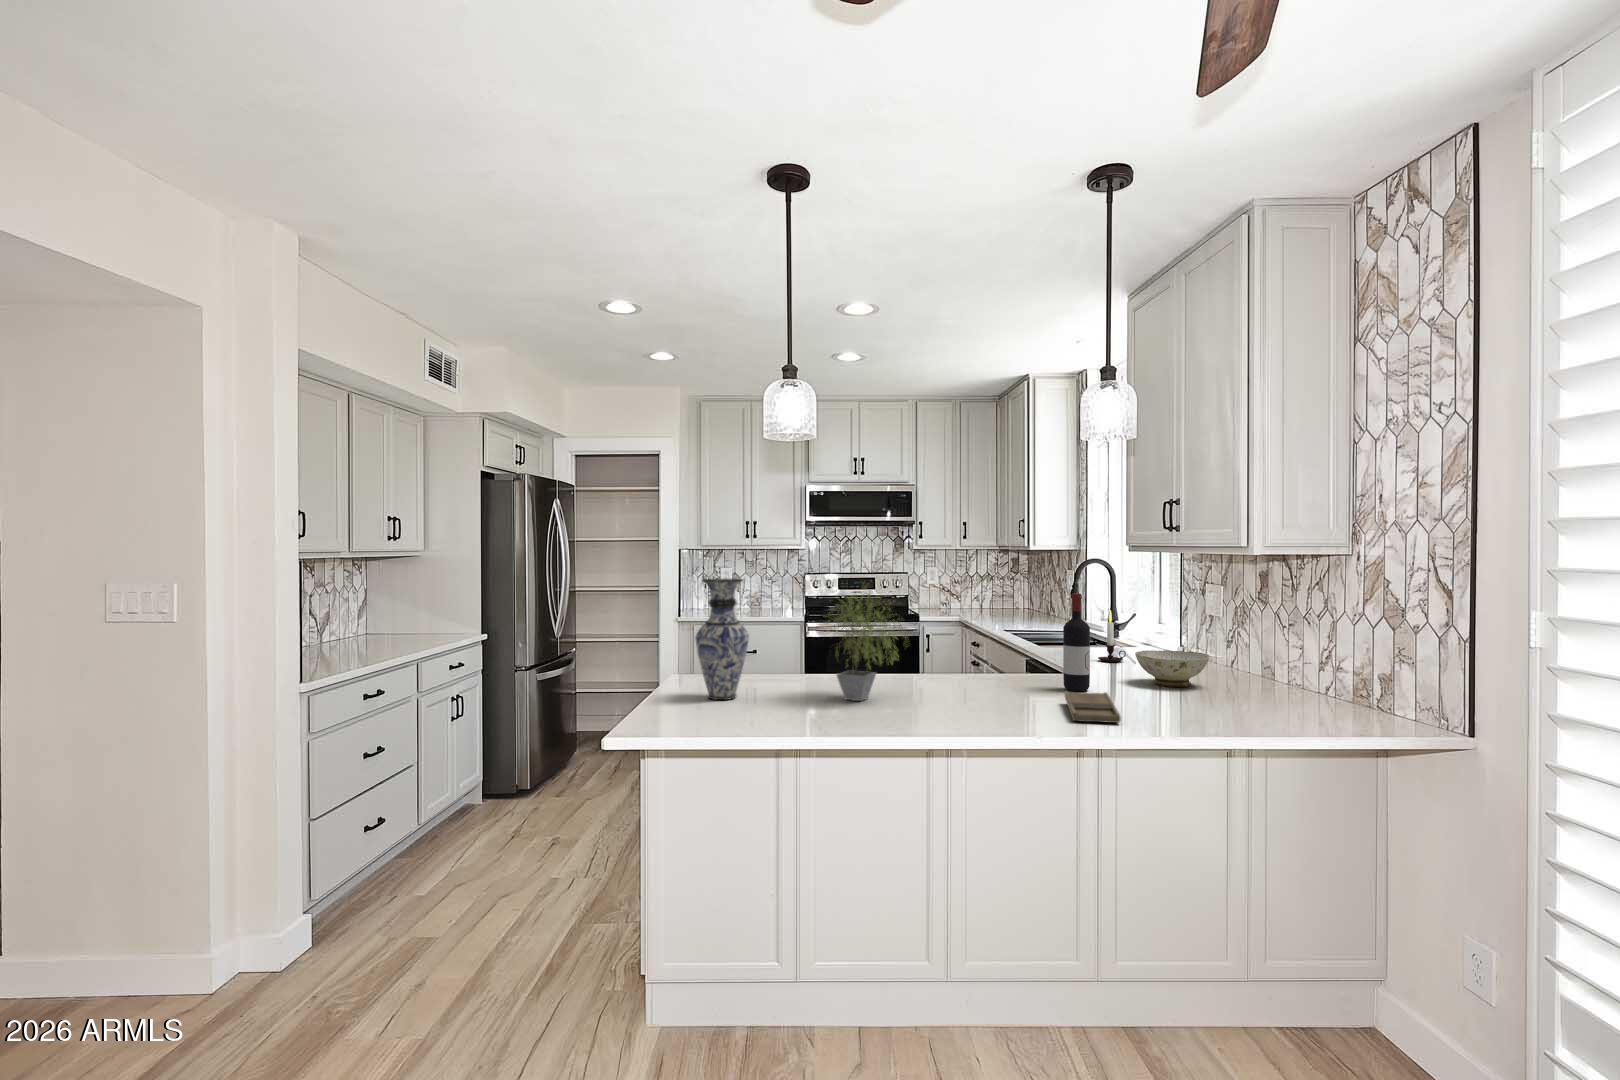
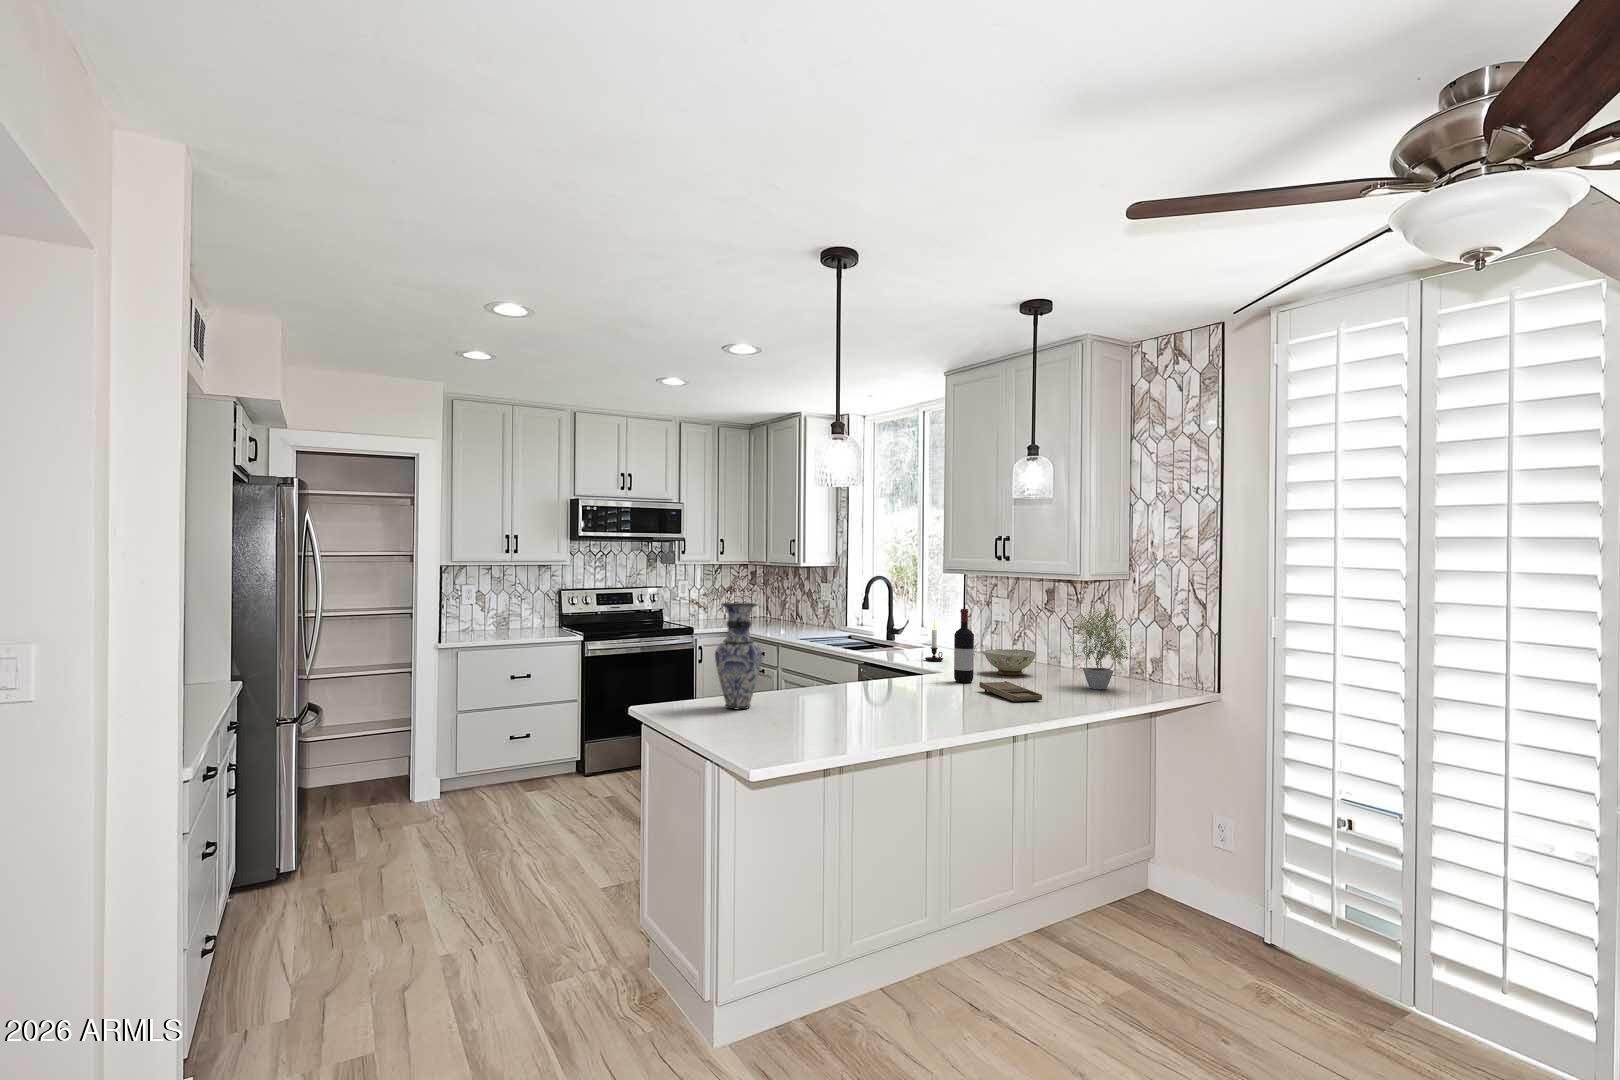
potted plant: present [827,583,907,701] -> present [1070,602,1132,689]

